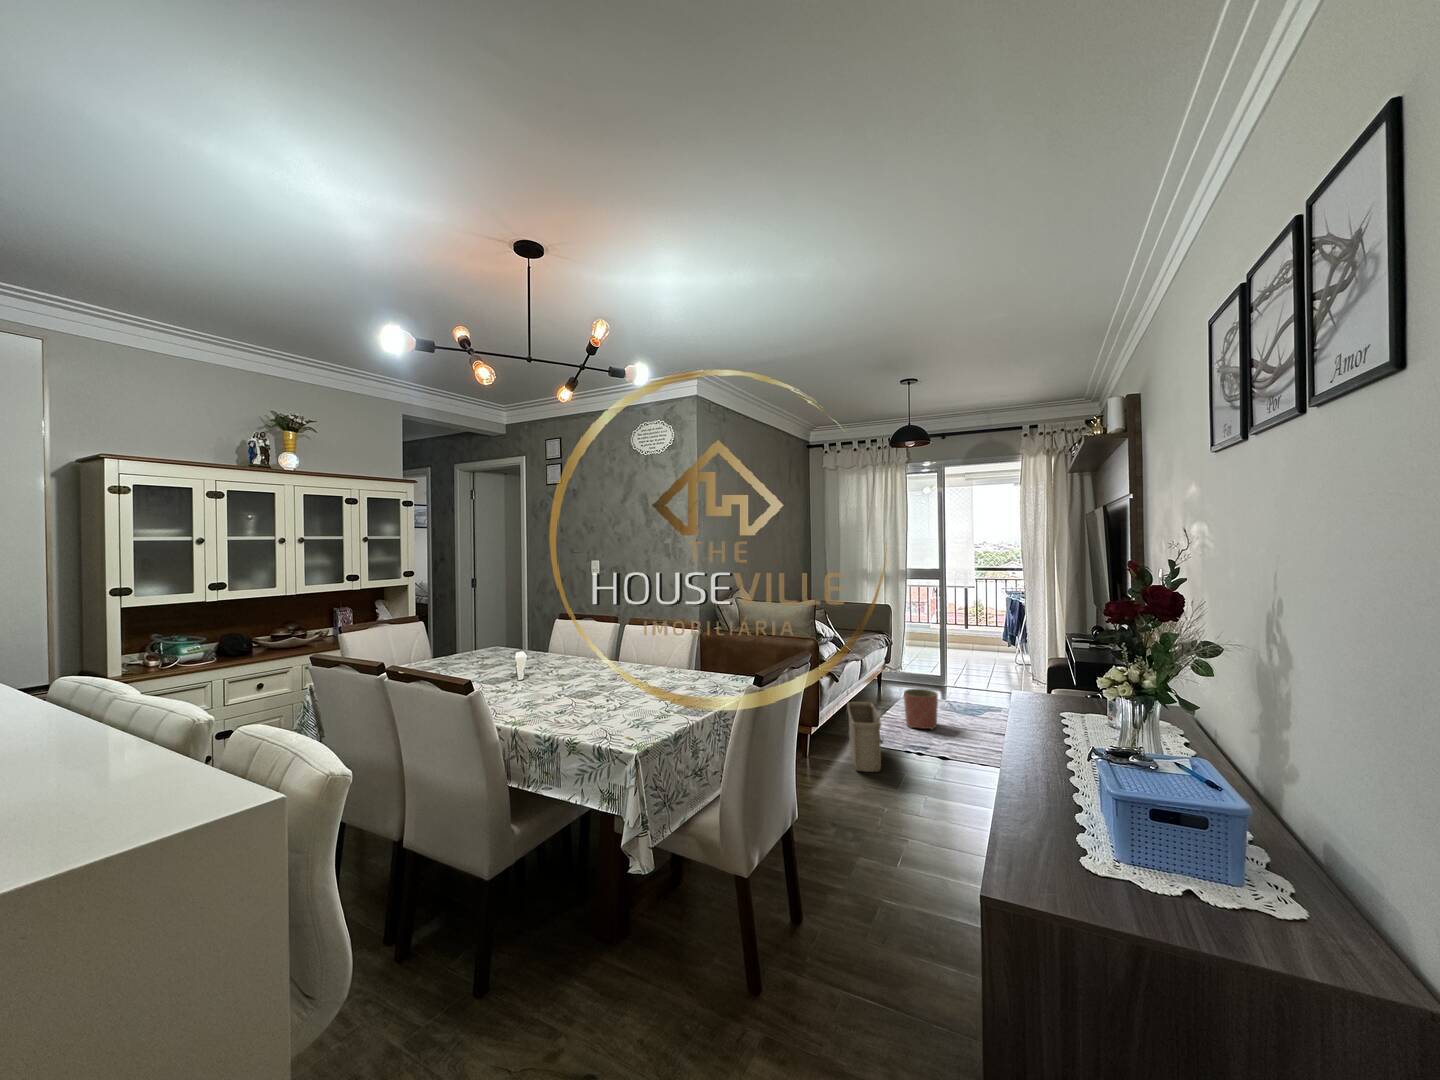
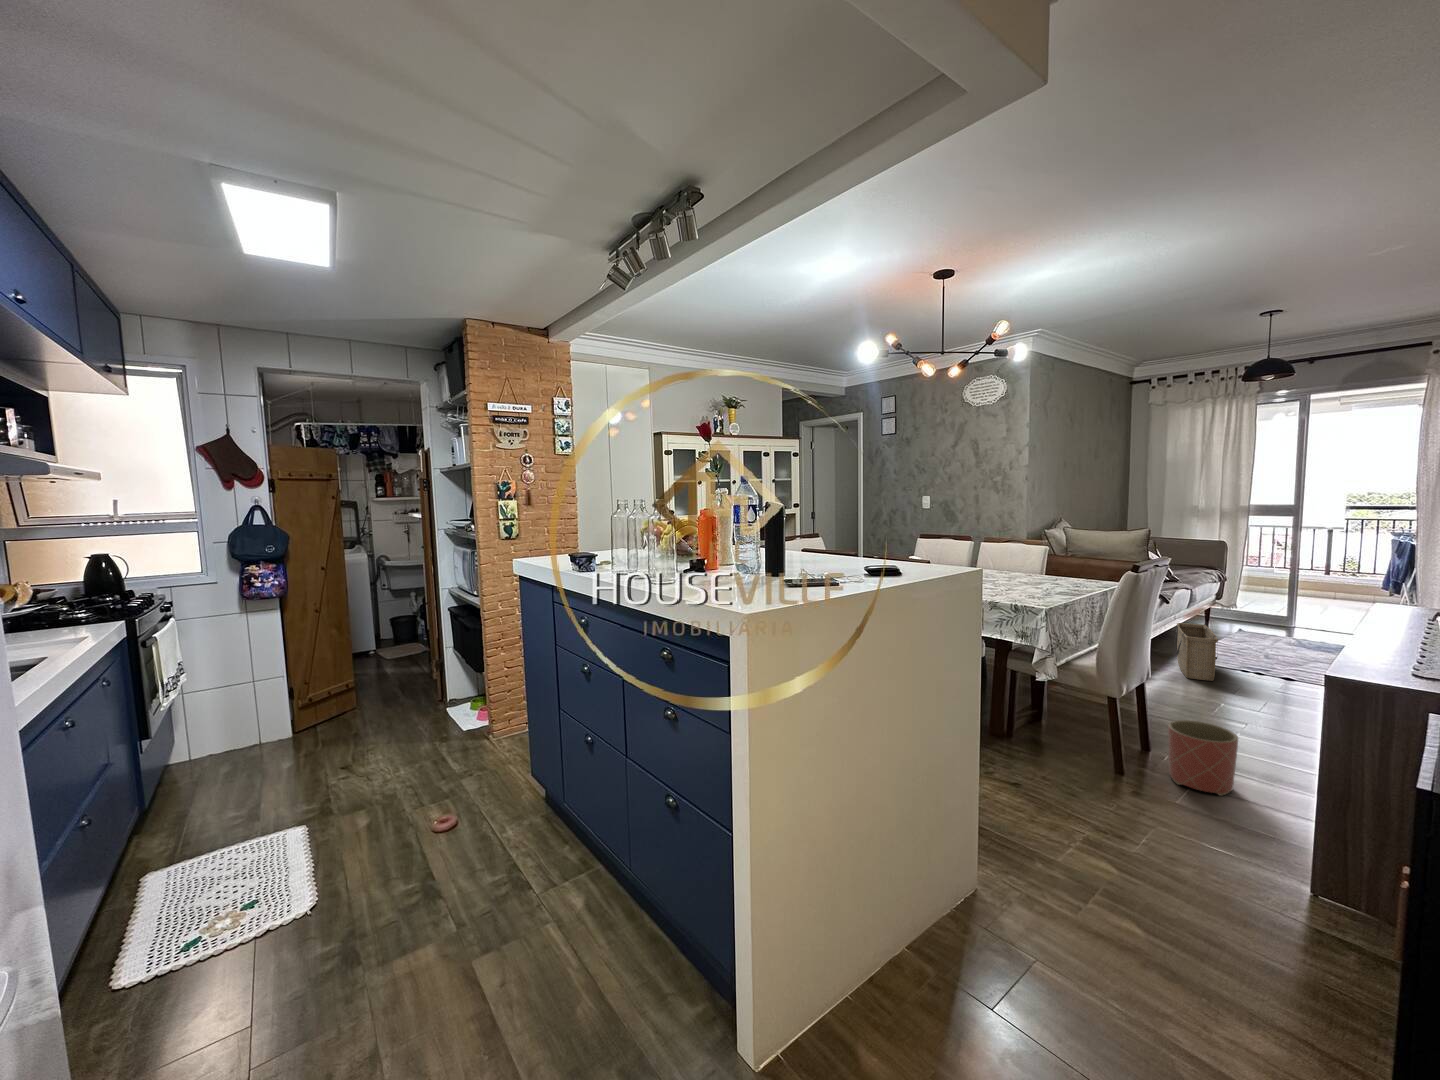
planter: present [904,689,938,729] -> present [1168,720,1238,796]

